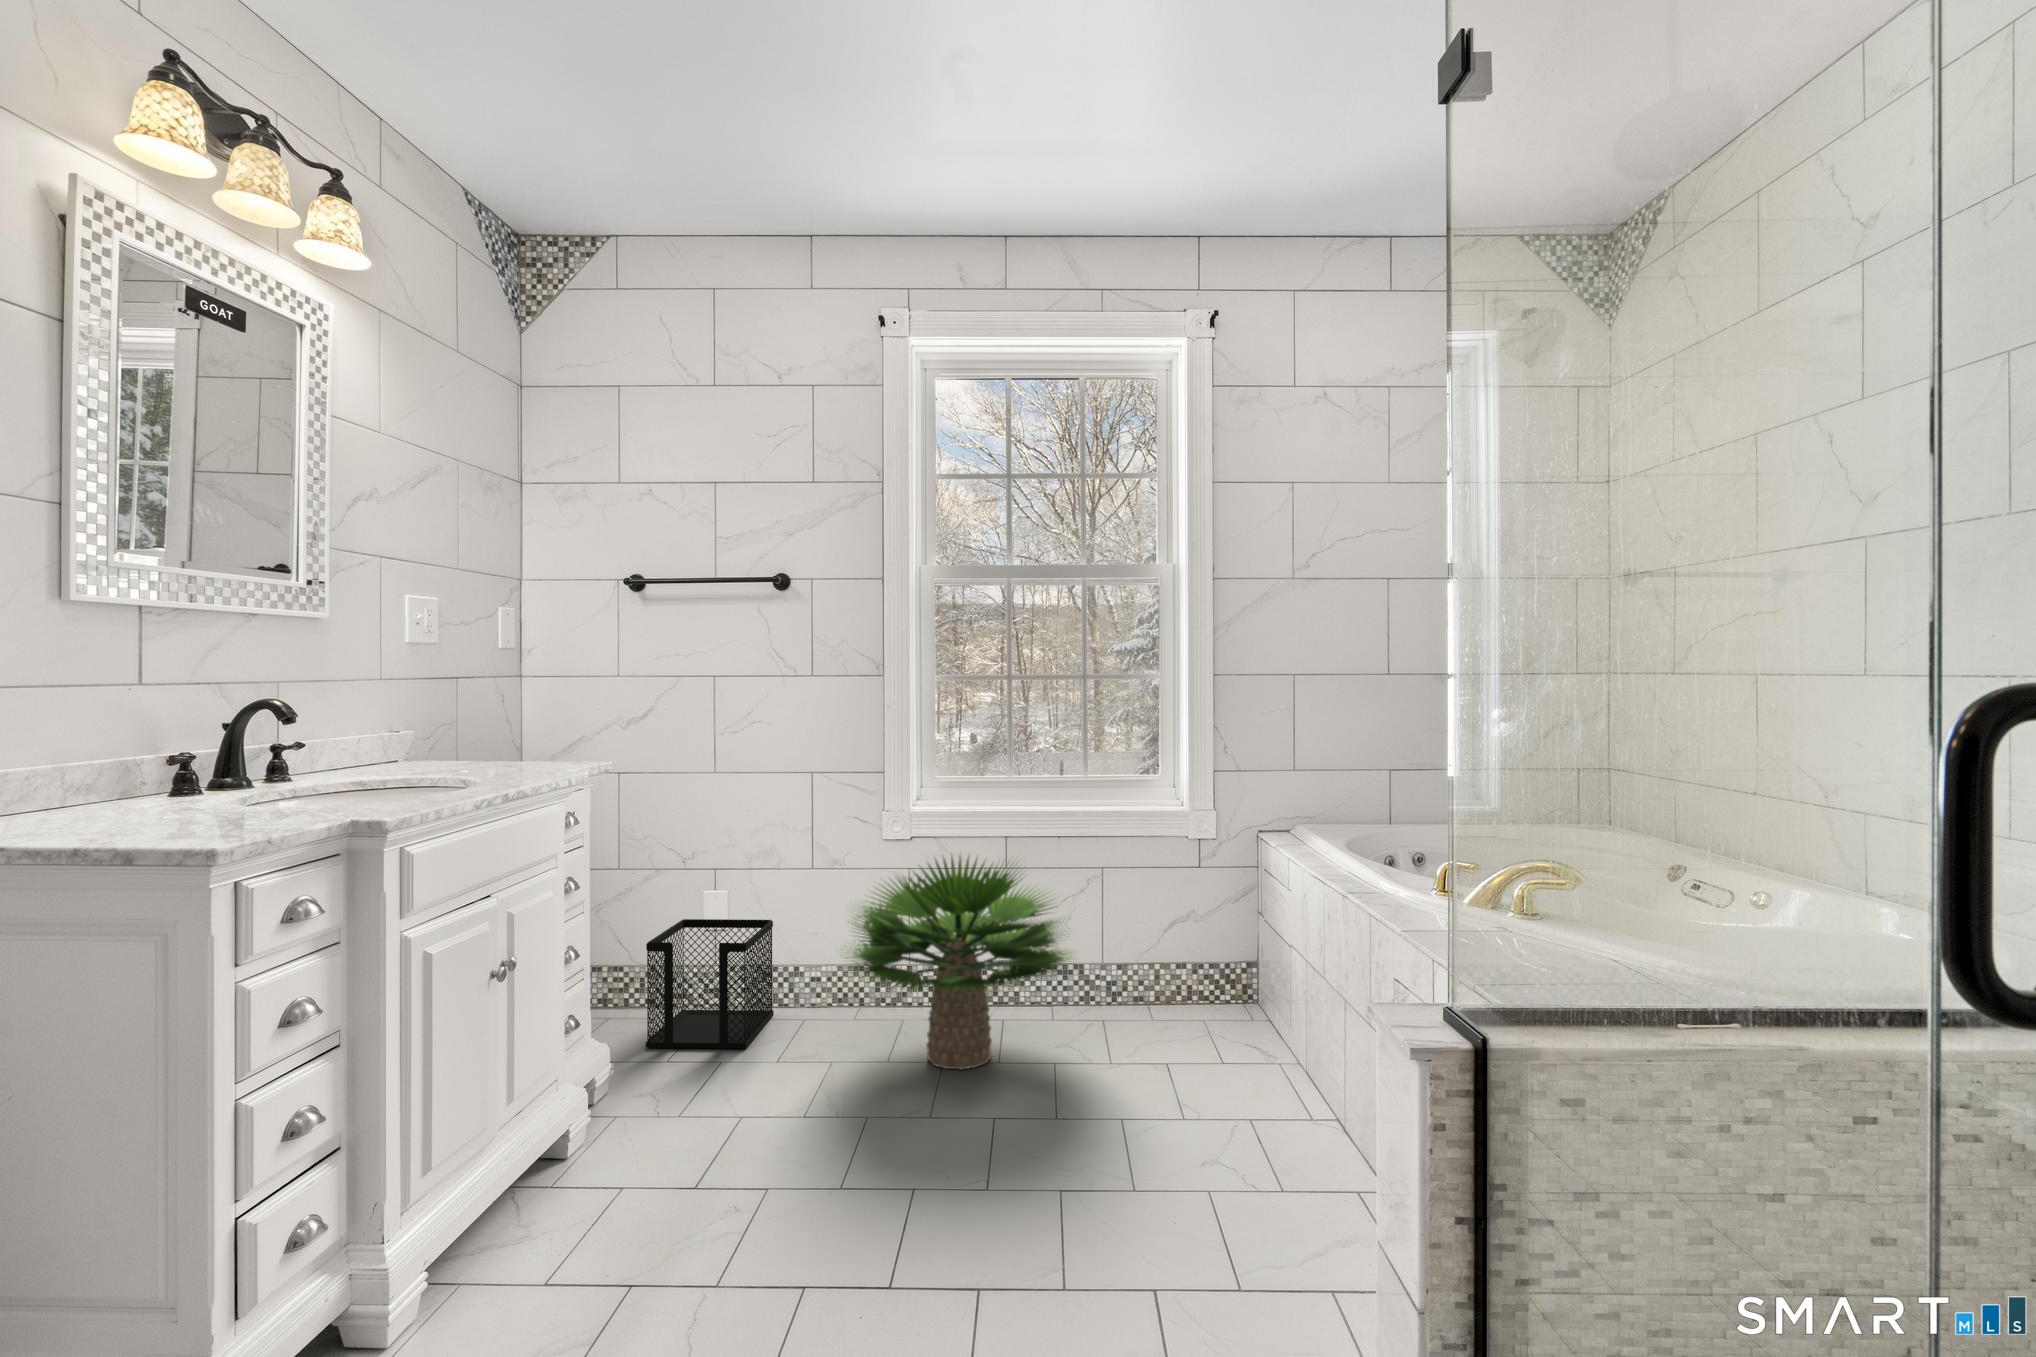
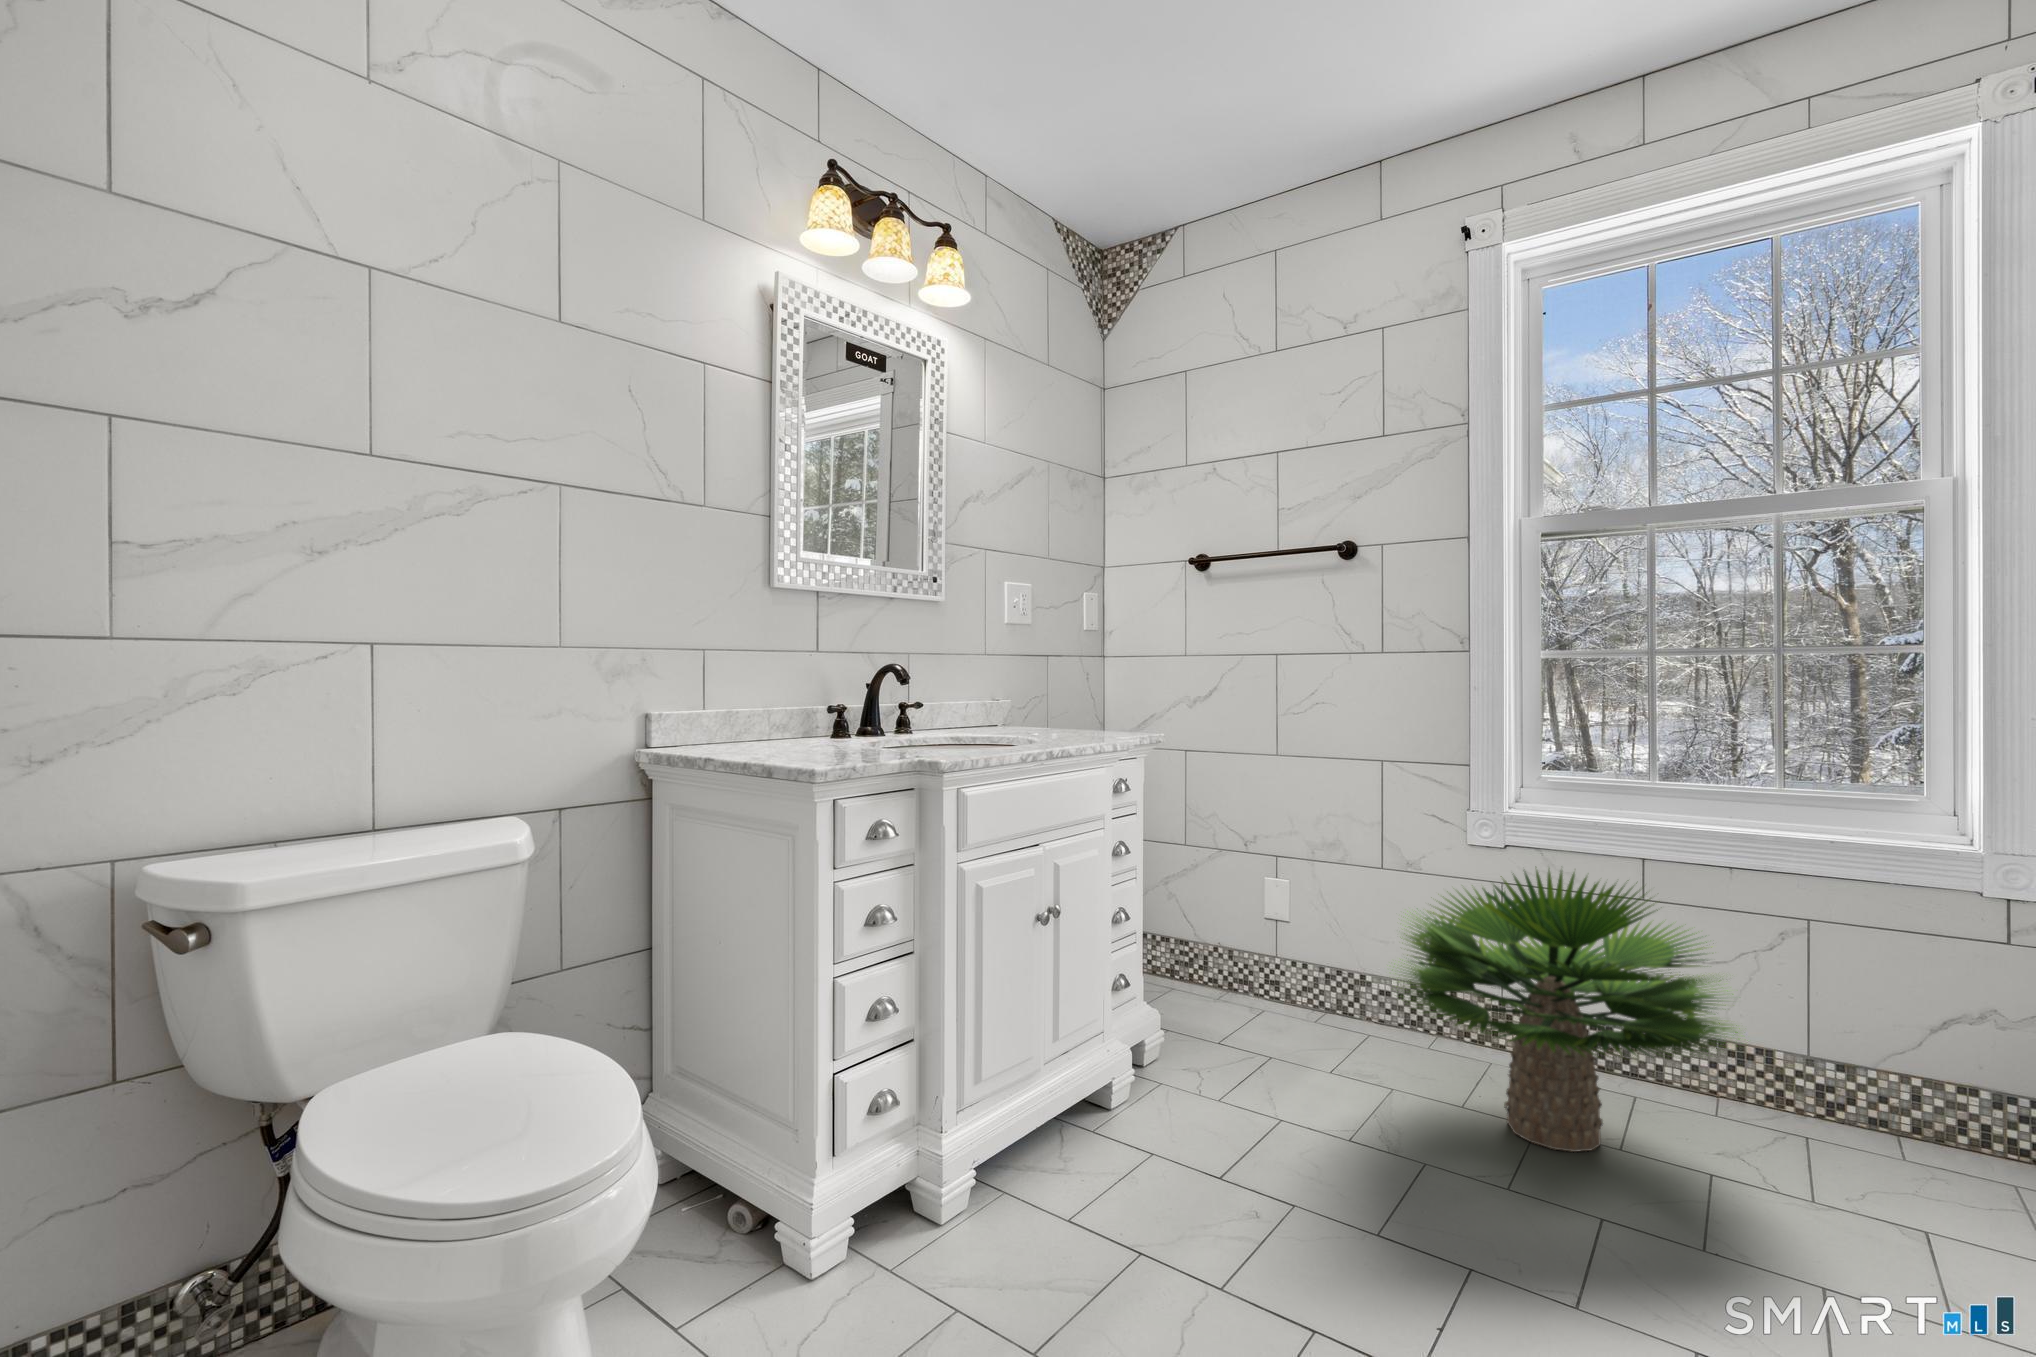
wastebasket: present [646,919,774,1049] -> none [1194,903,1335,1053]

